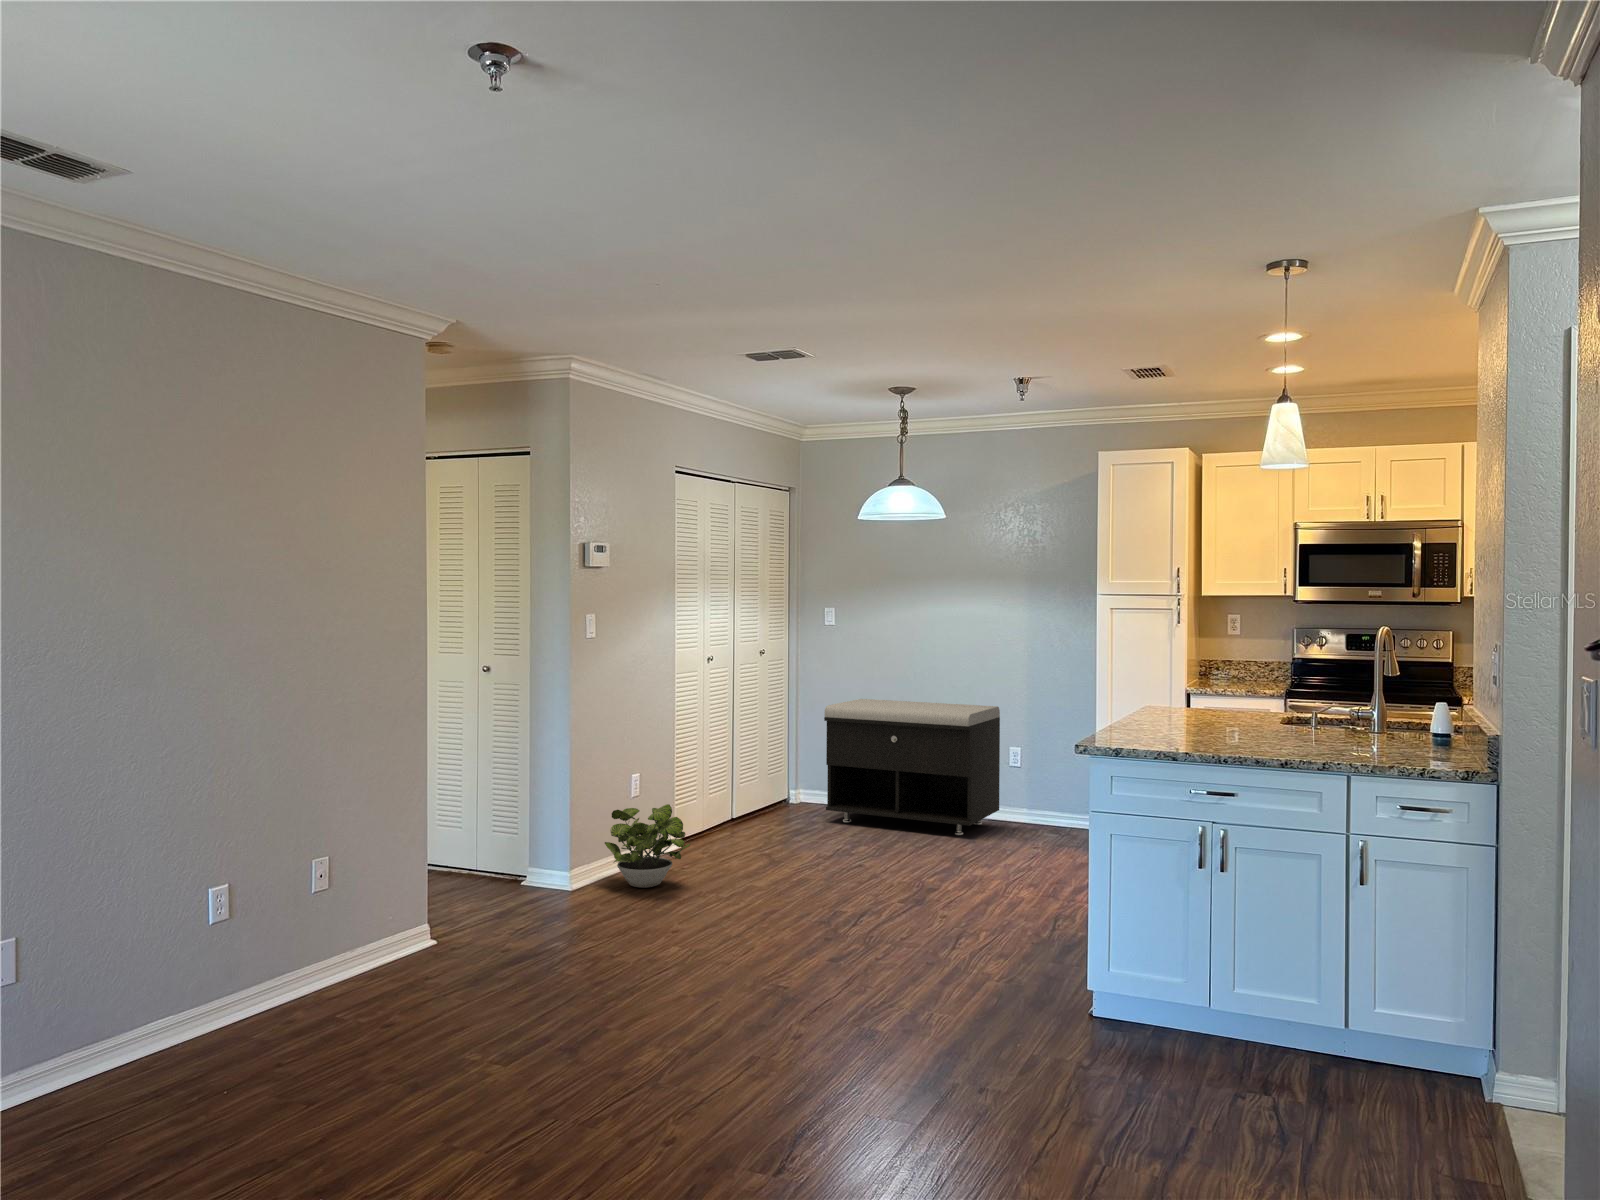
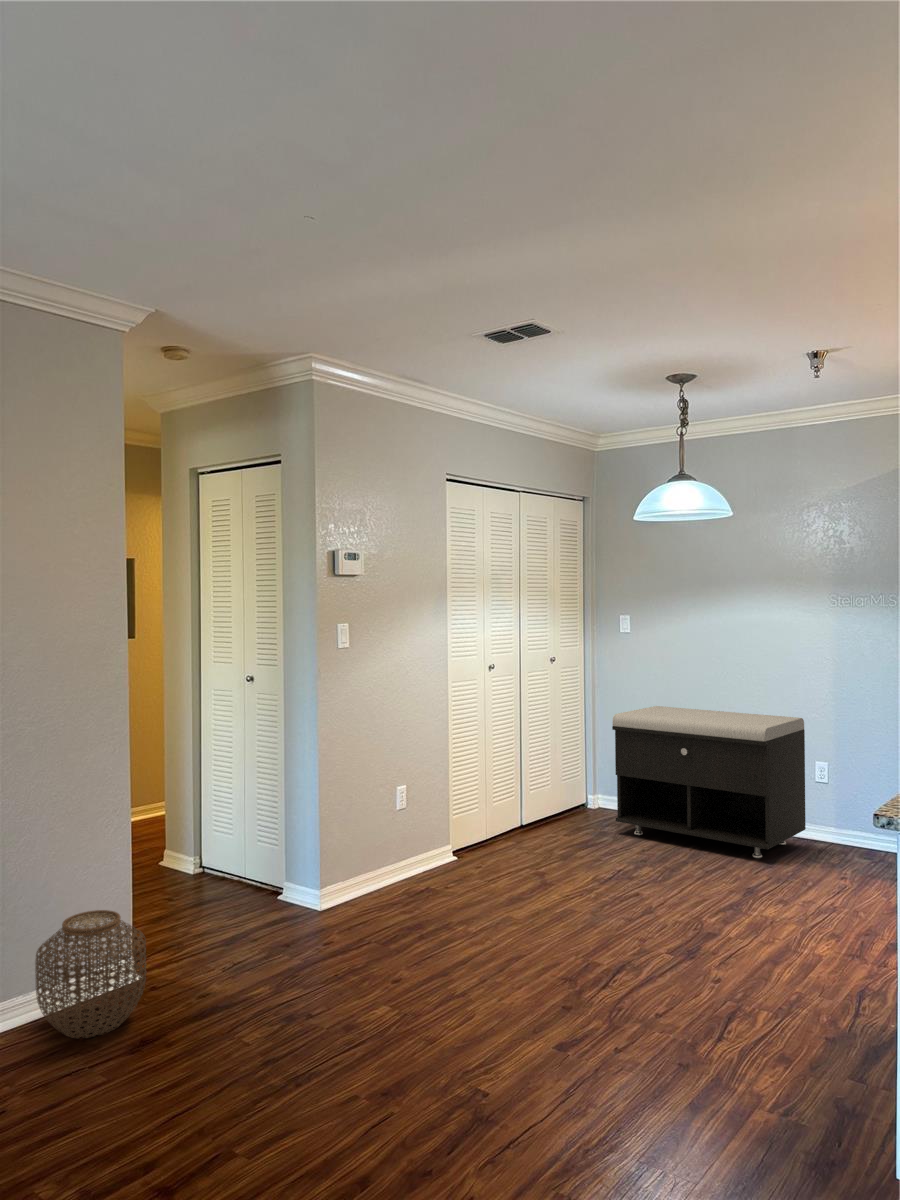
potted plant: present [605,804,691,888] -> none [356,824,443,912]
woven basket: none [365,874,463,985] -> present [35,910,146,1038]

